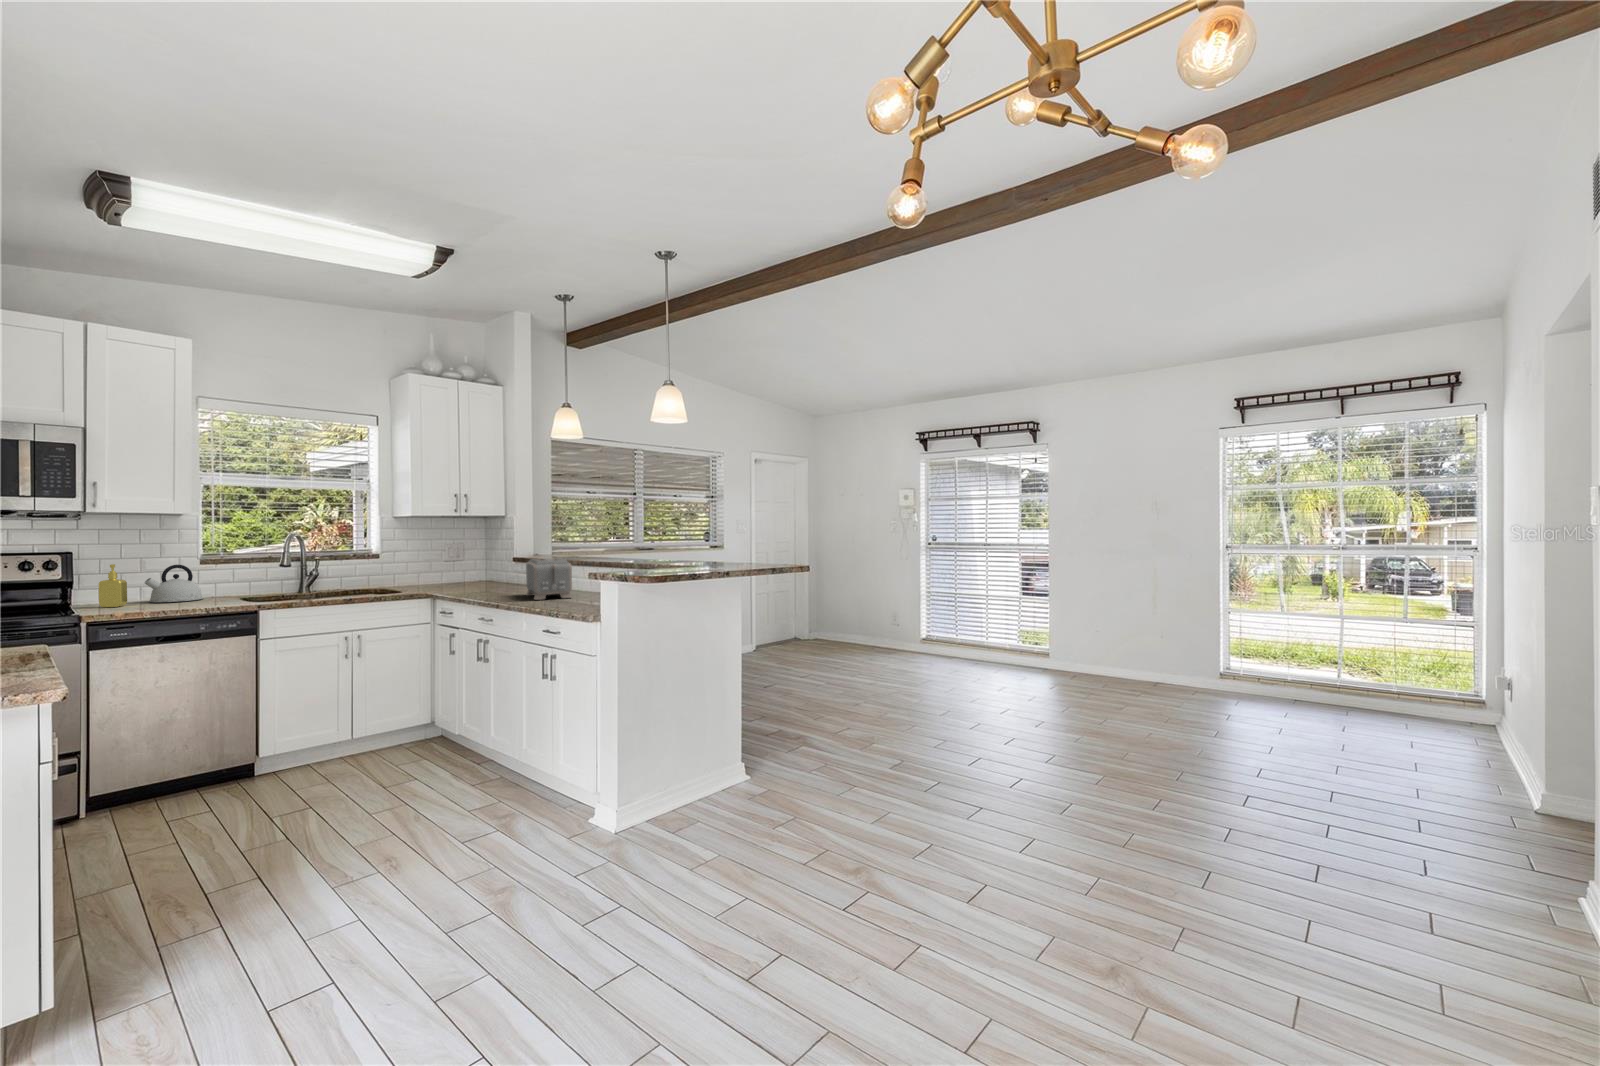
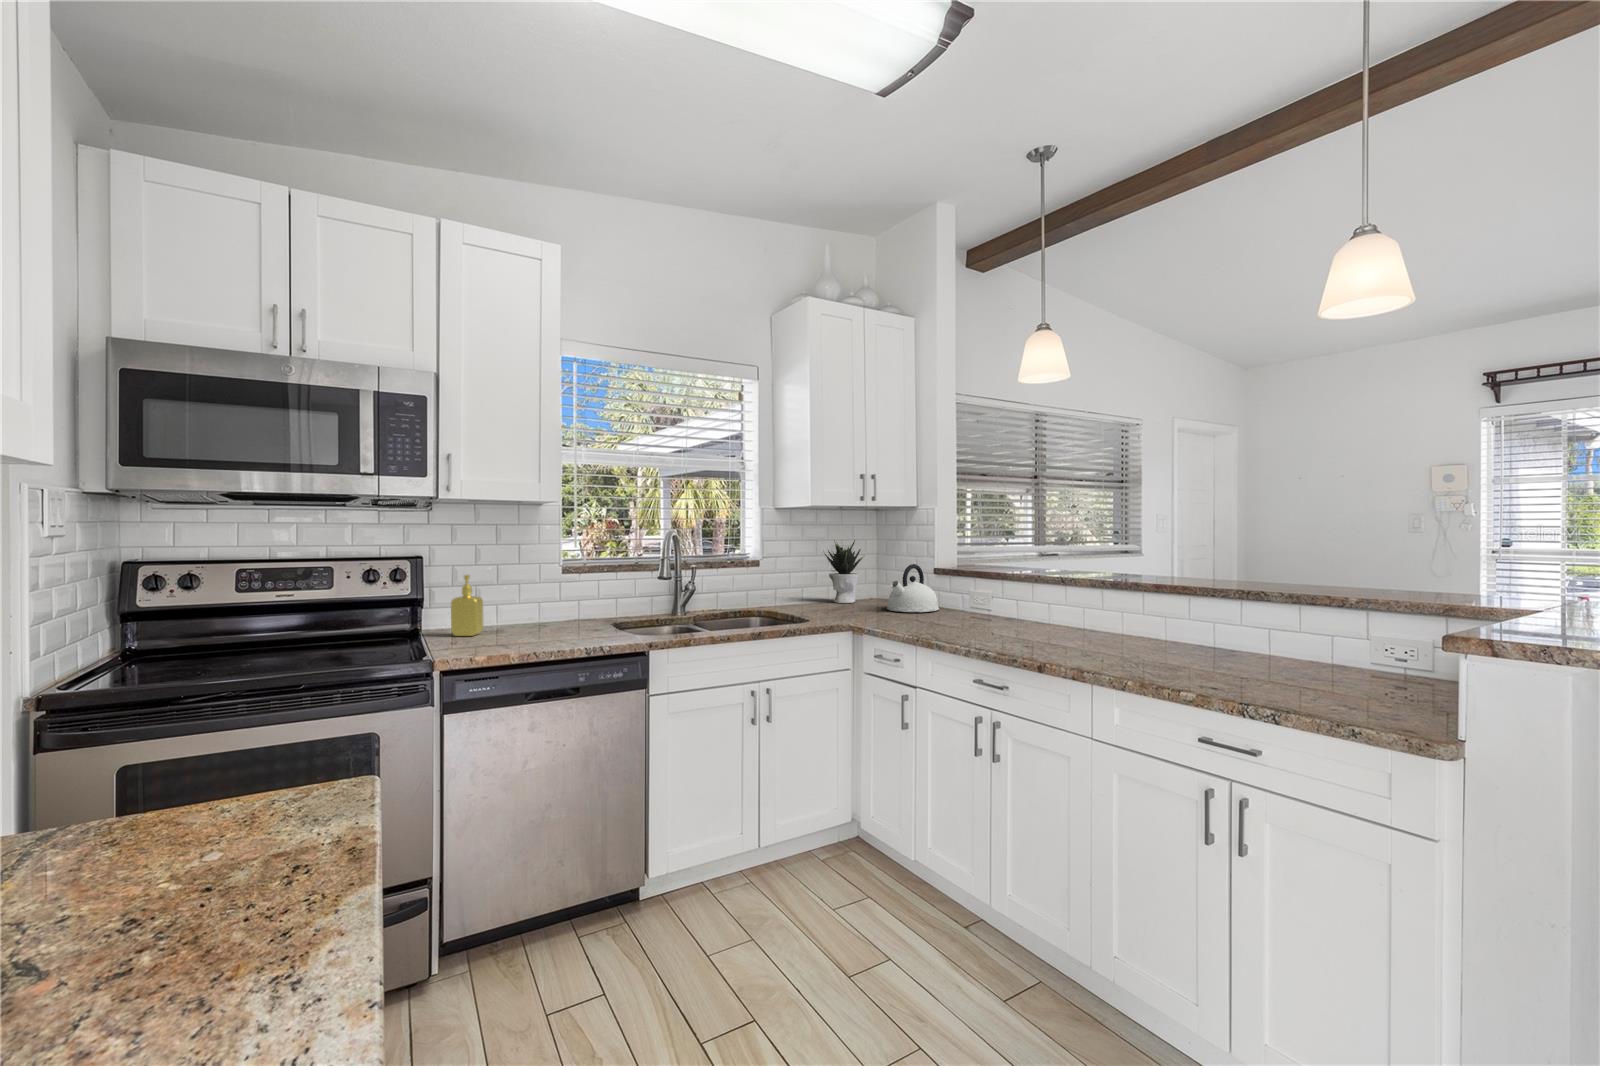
potted plant: none [430,538,463,583] -> present [824,540,865,603]
toaster: present [526,558,572,600] -> none [1047,578,1164,658]
kettle: present [144,565,203,602] -> present [887,564,939,612]

